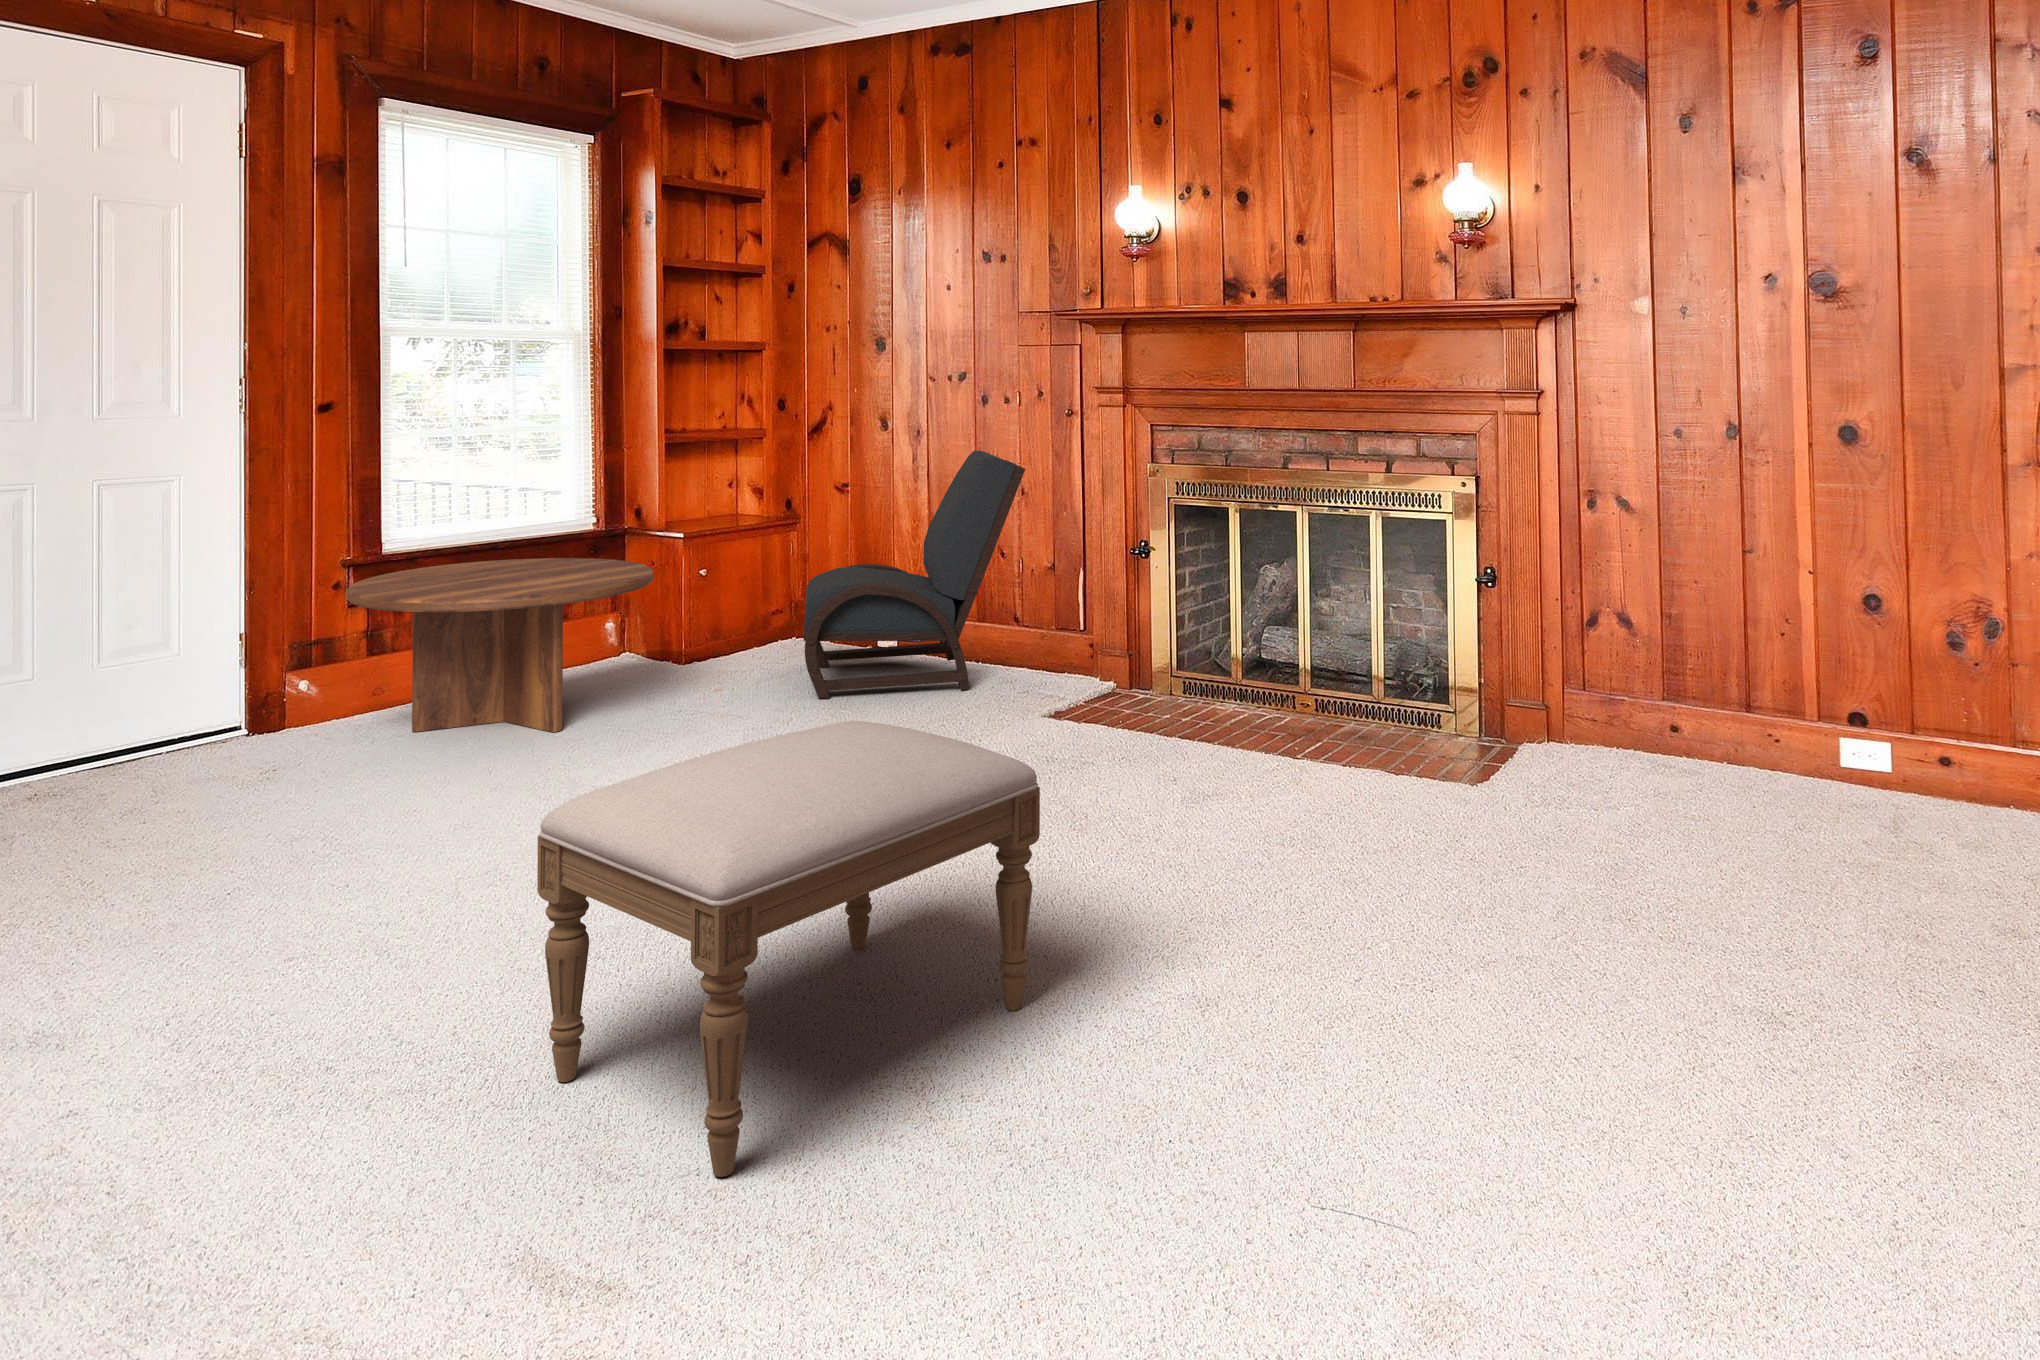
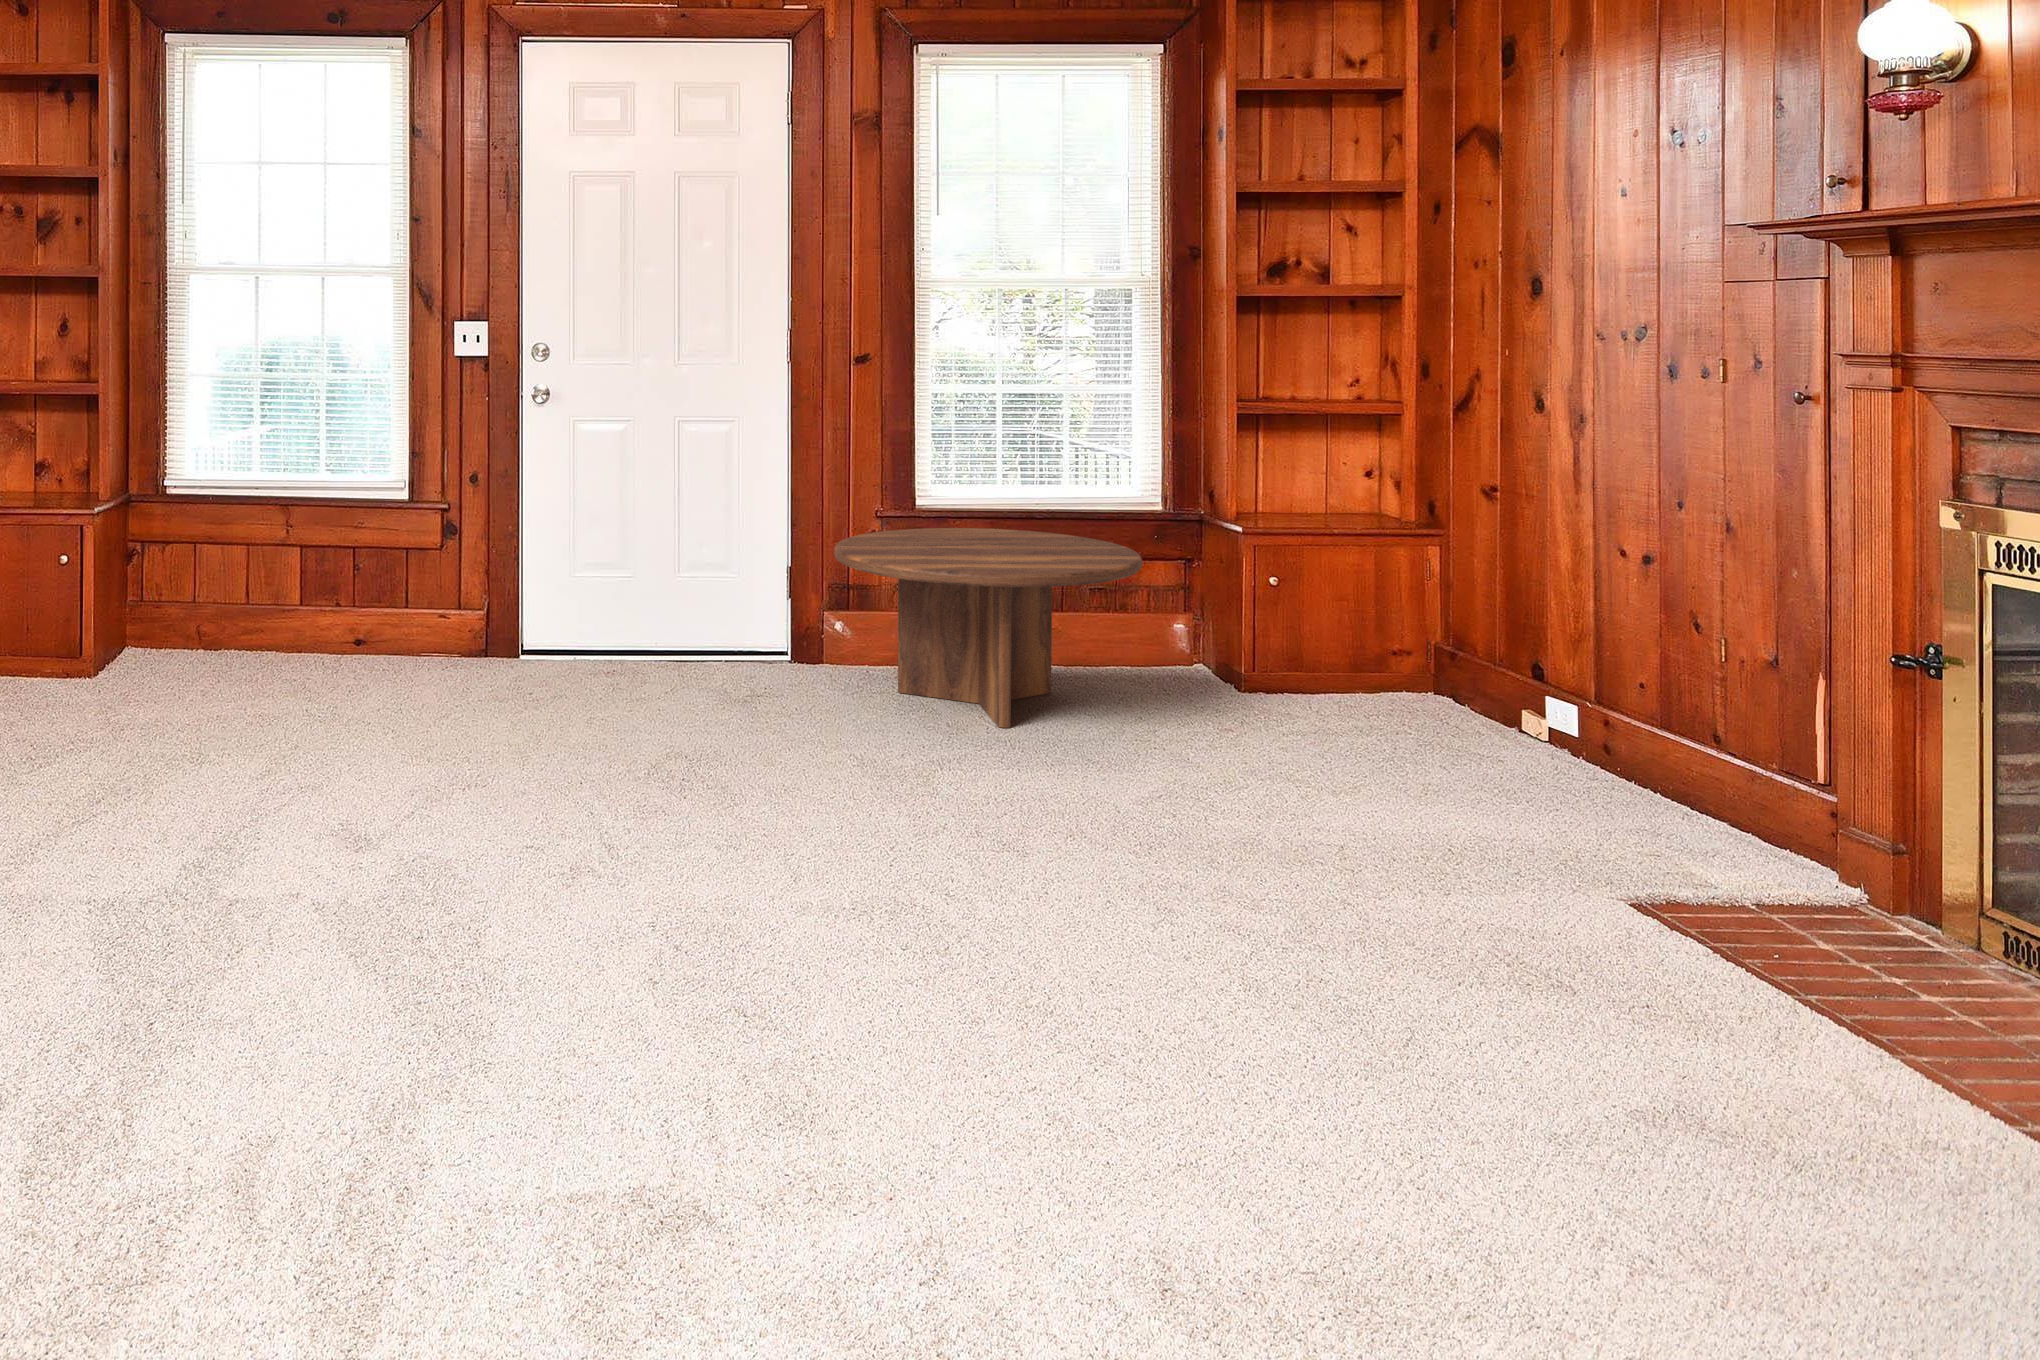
lounge chair: present [804,451,1025,698] -> none [1308,452,1726,822]
ottoman: present [537,721,1040,1177] -> none [351,772,905,1275]

